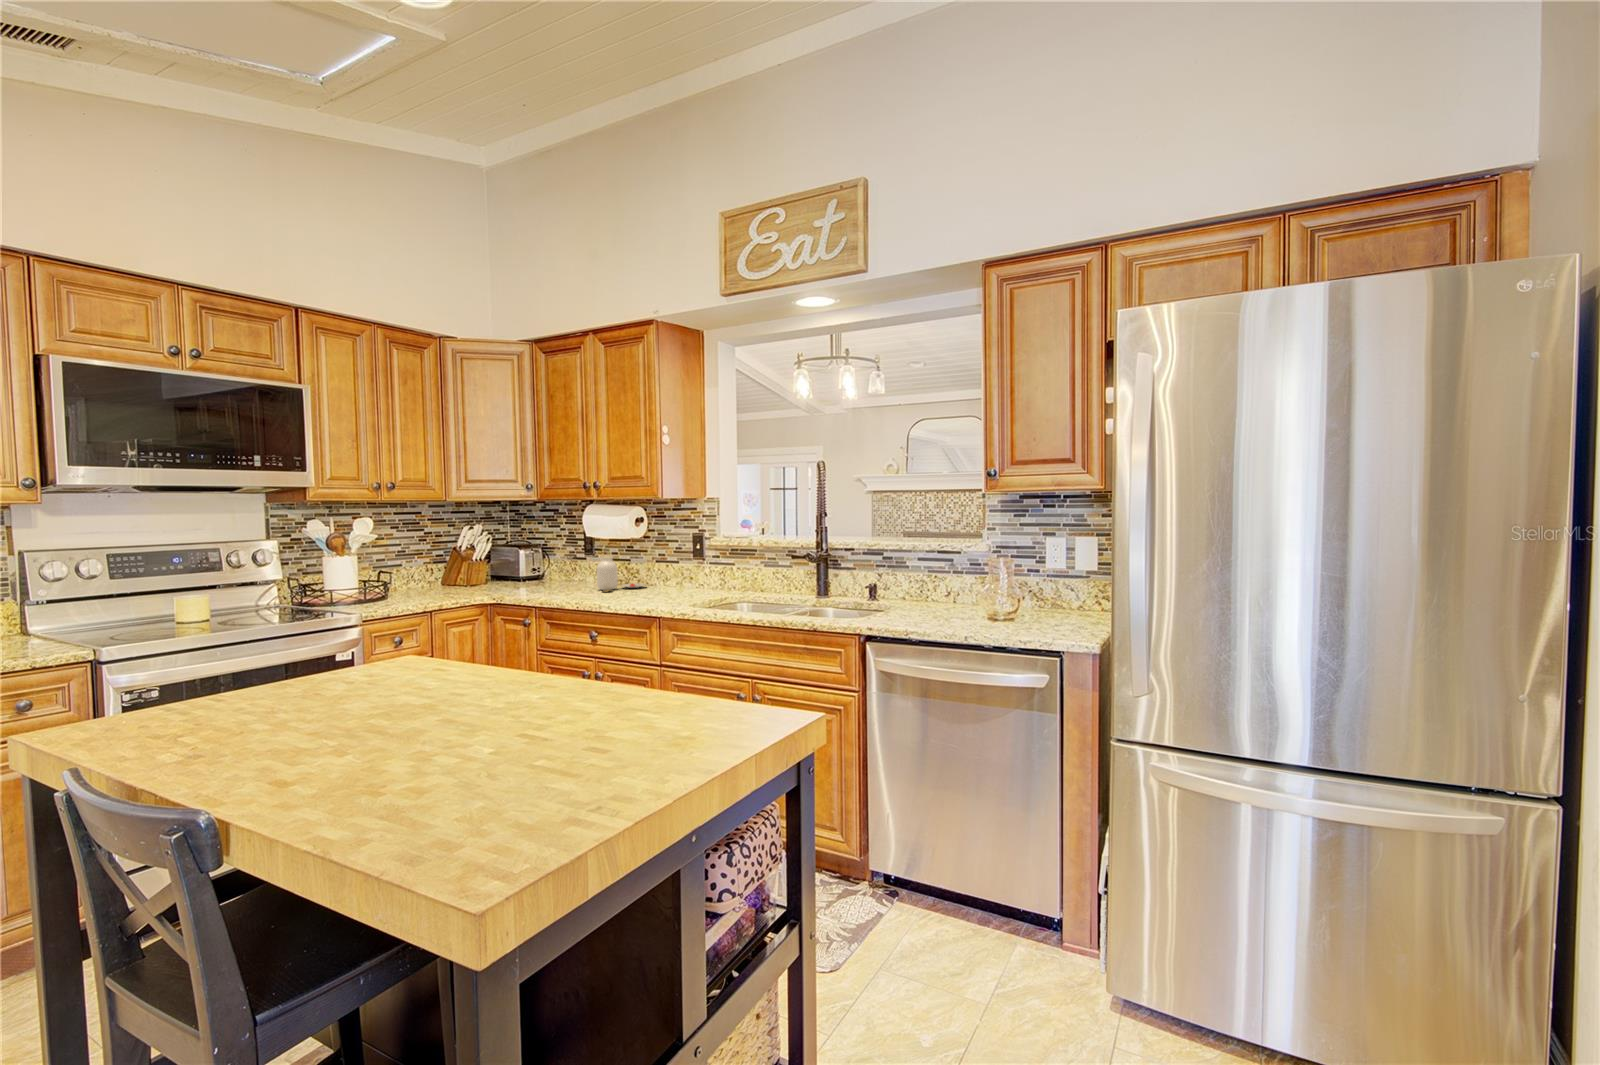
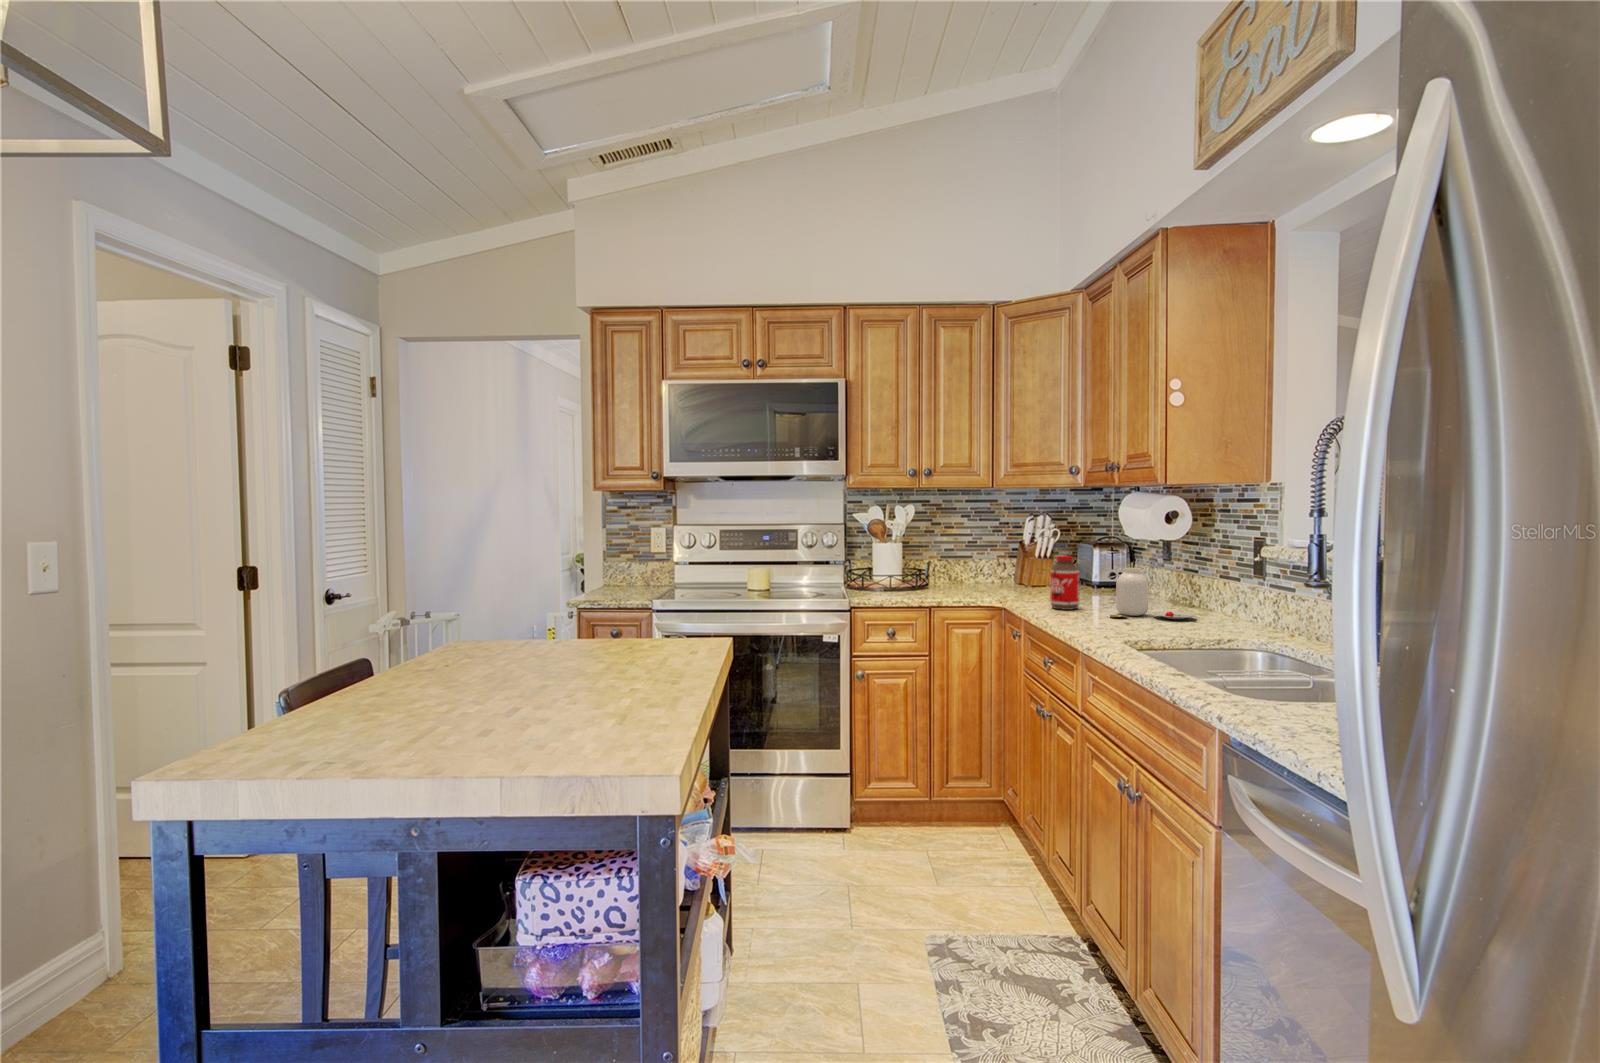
bottle: none [546,553,568,594] -> present [1050,556,1079,610]

